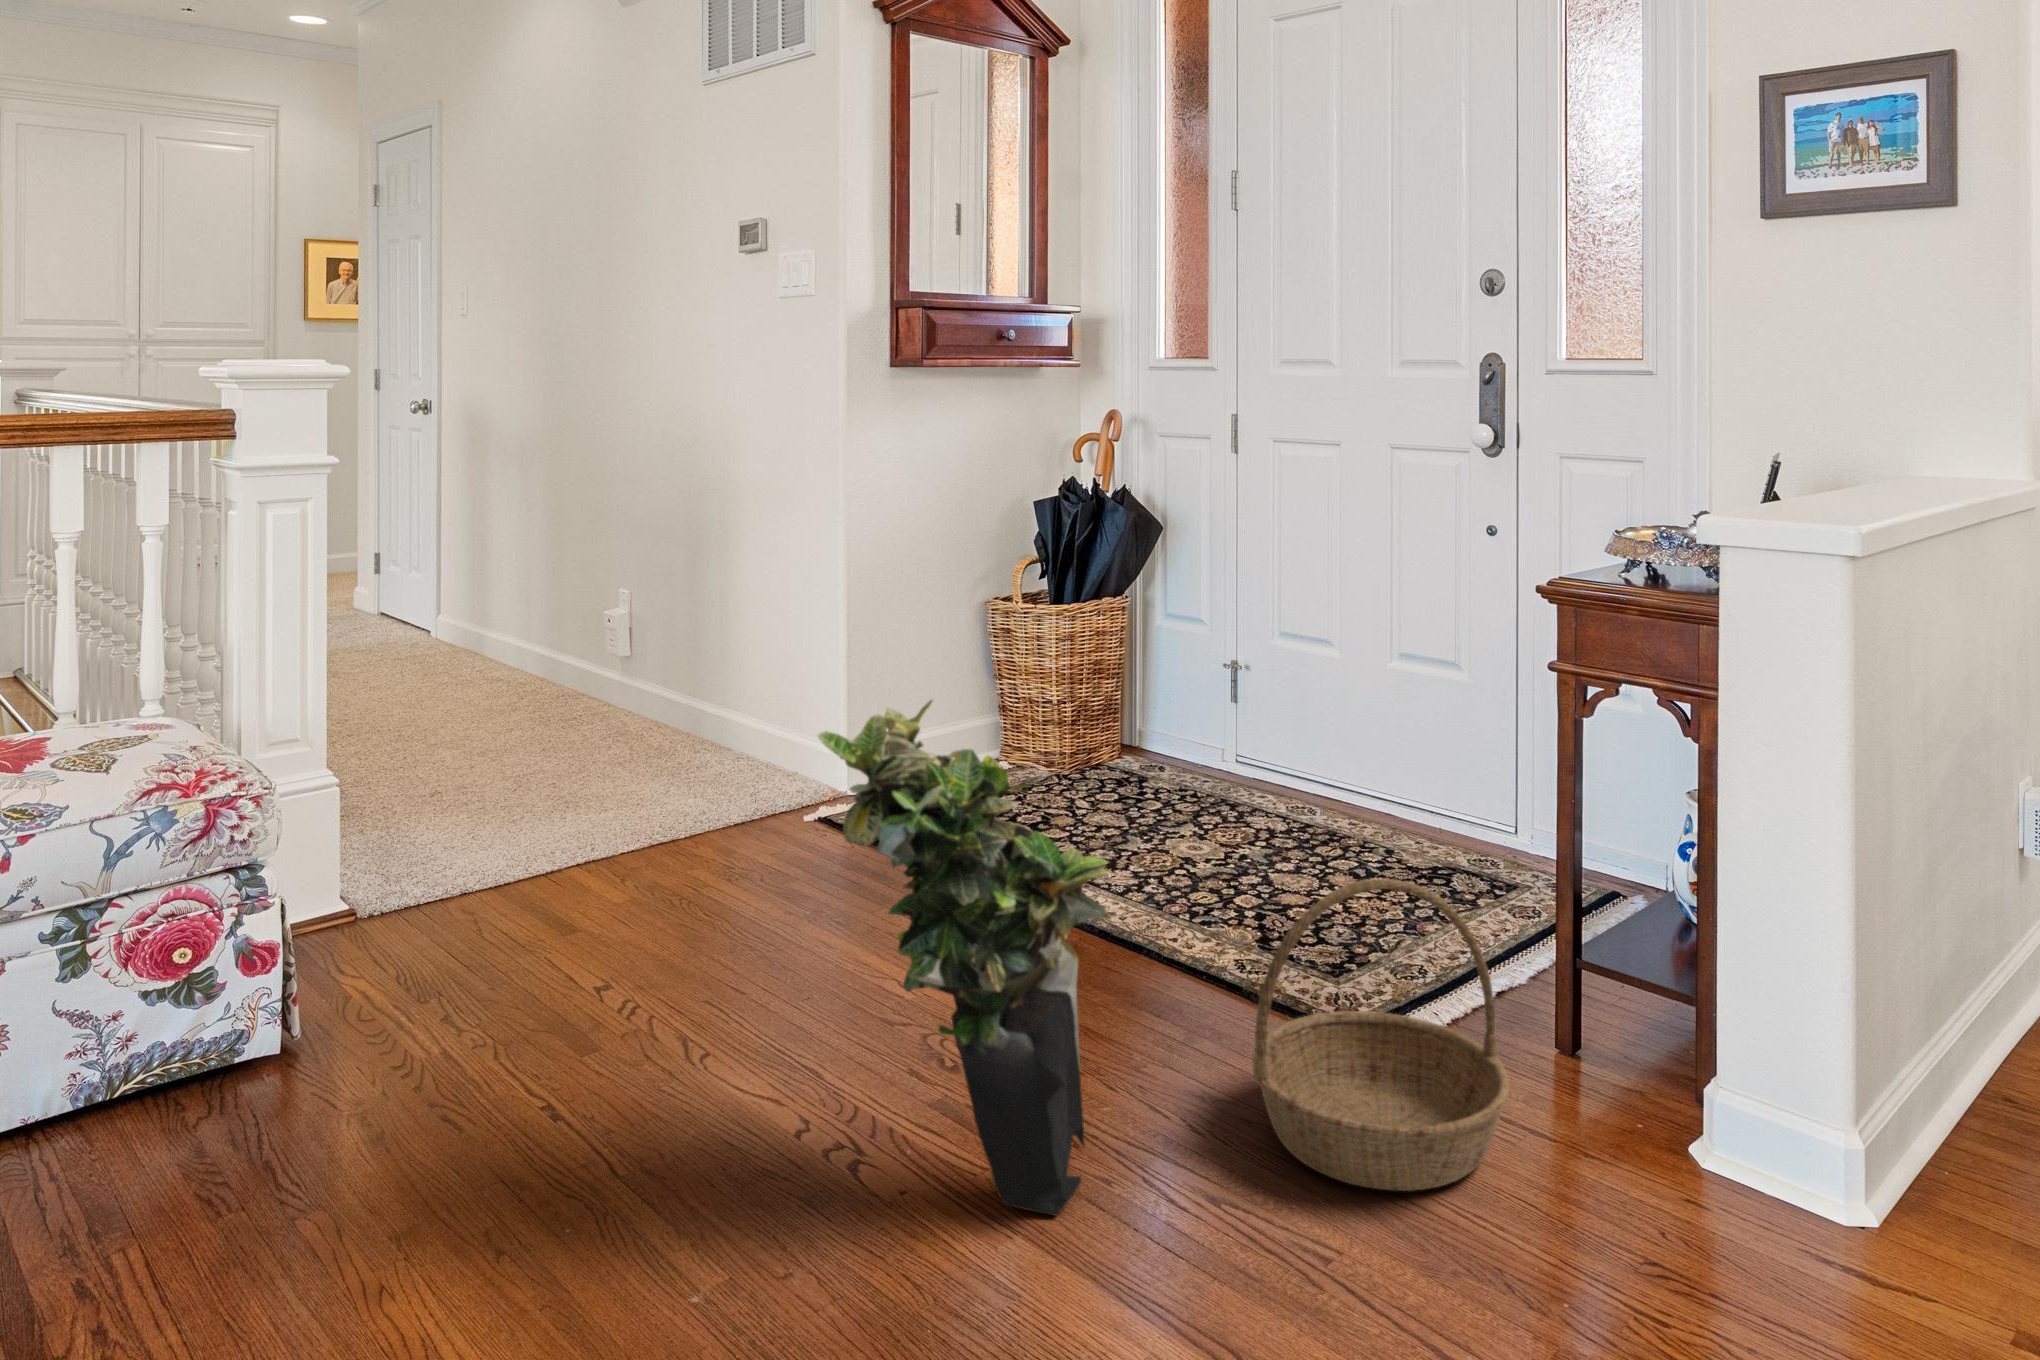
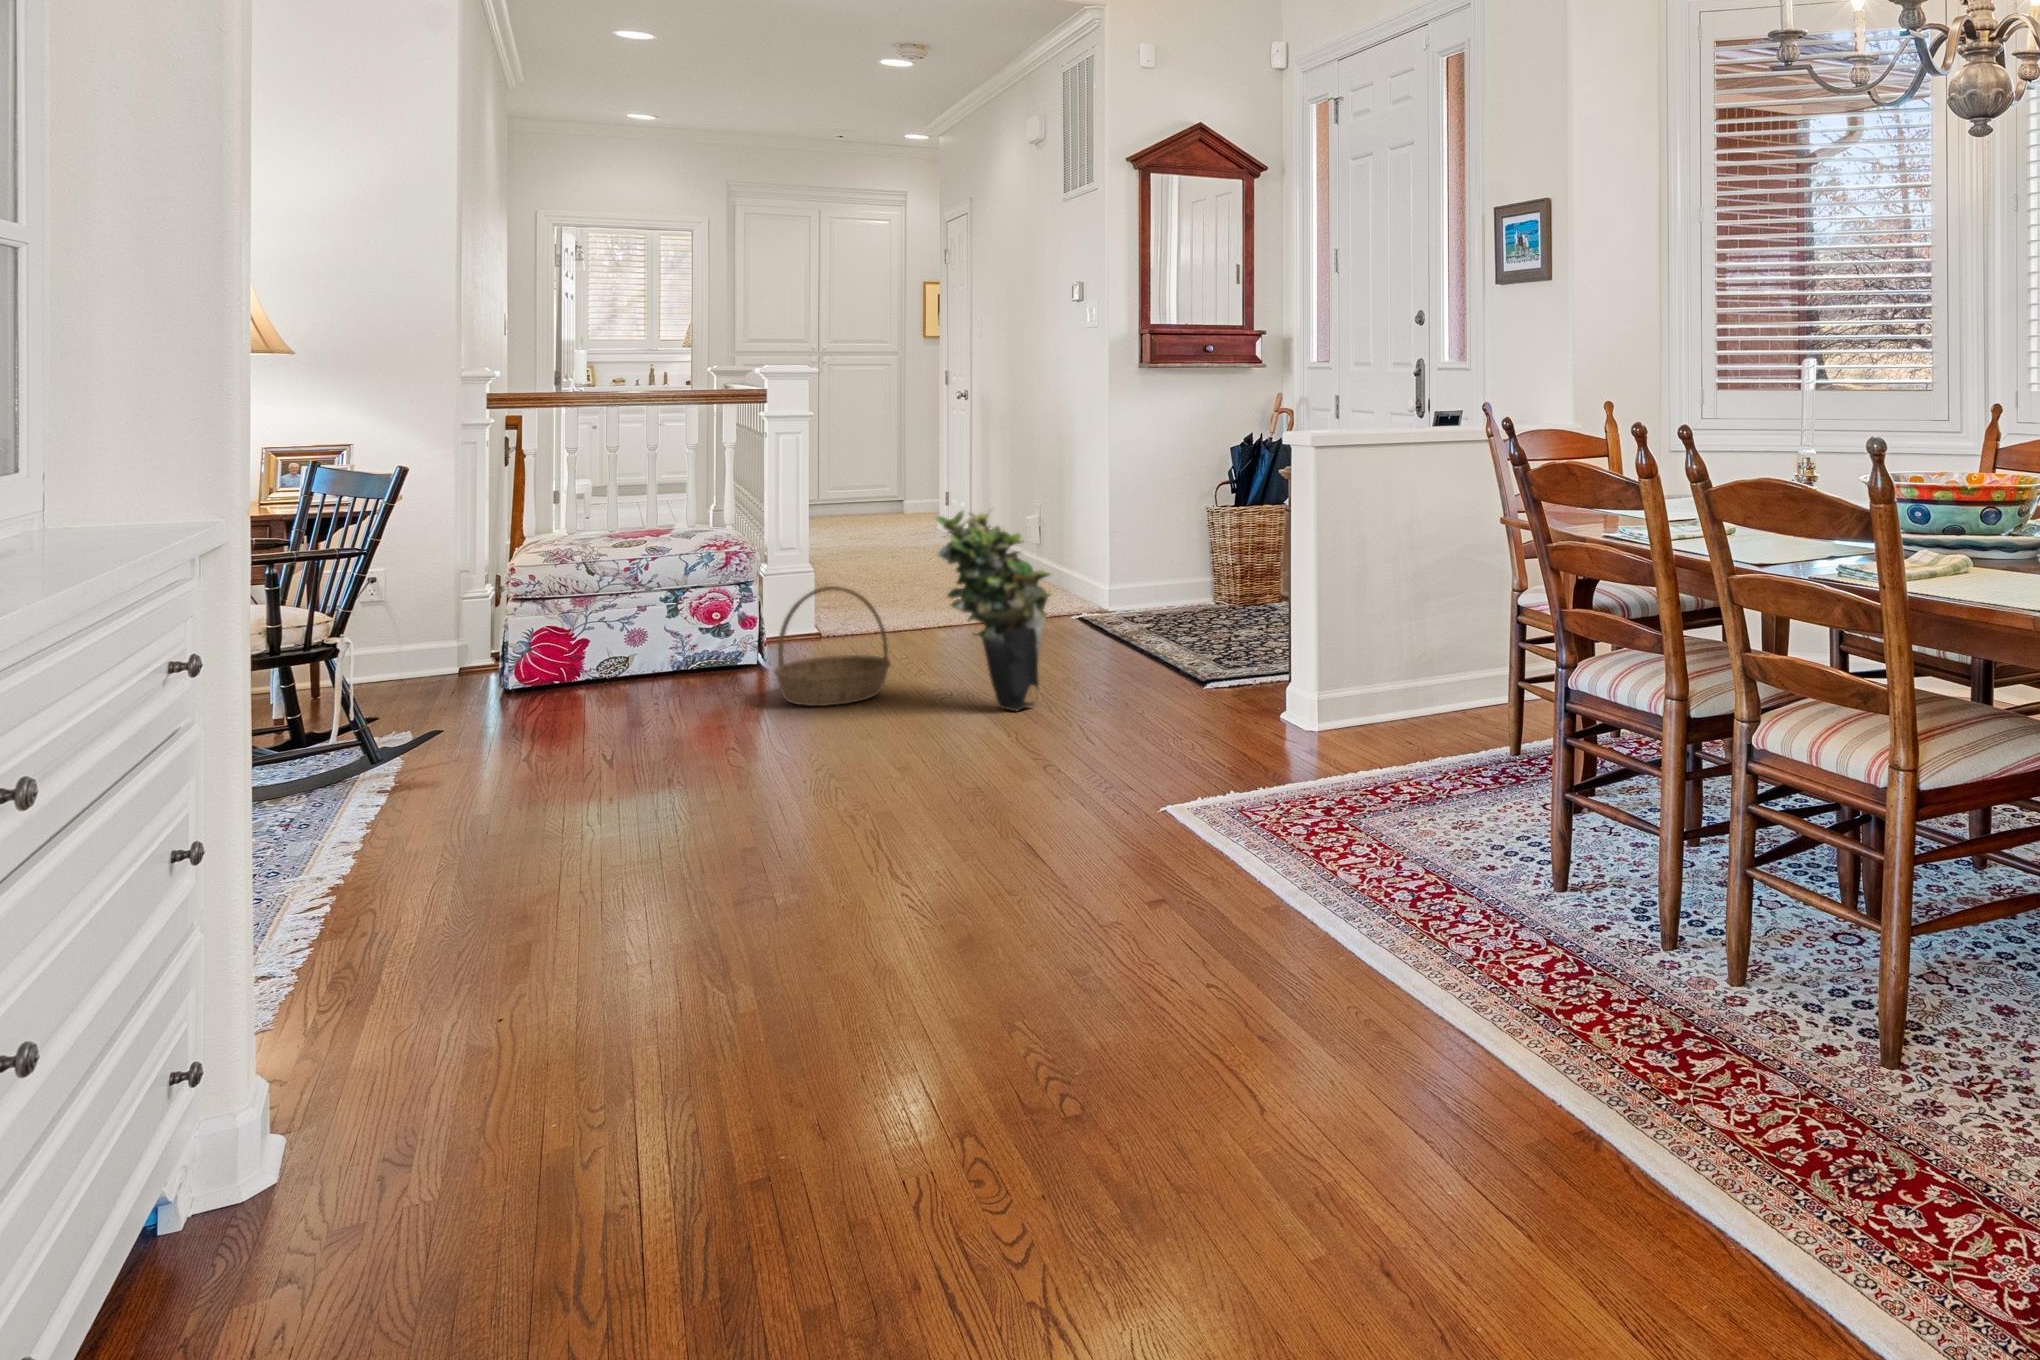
basket: present [1252,878,1510,1191] -> present [774,586,891,706]

